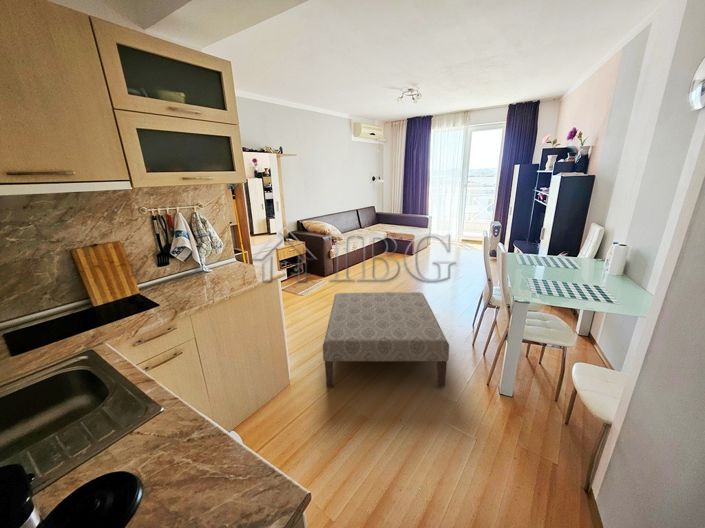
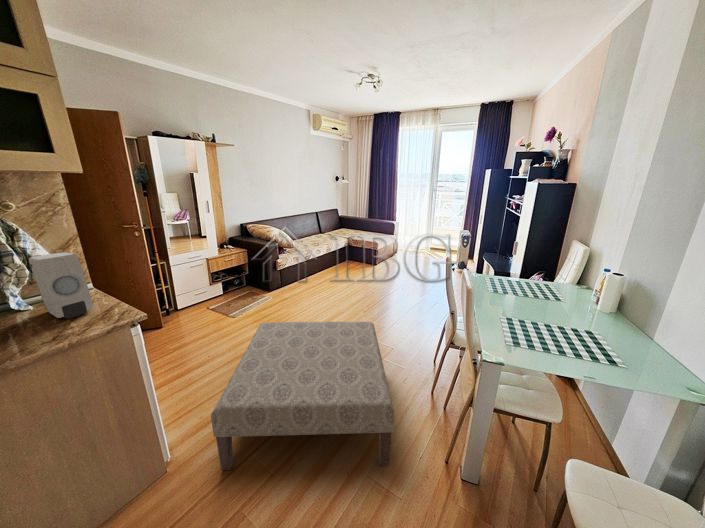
soap dispenser: none [218,236,254,277] -> present [29,252,93,319]

